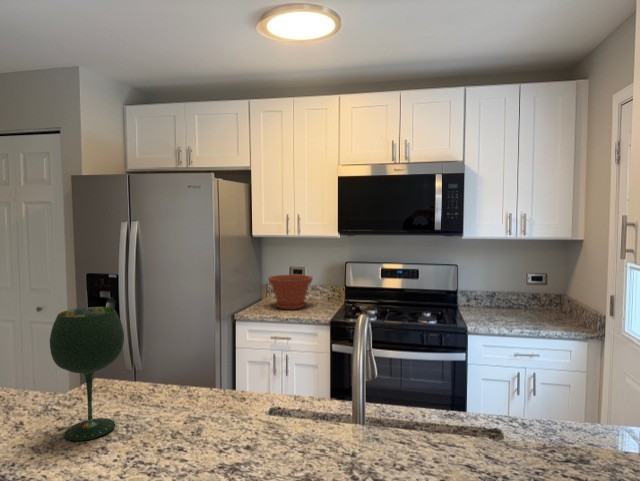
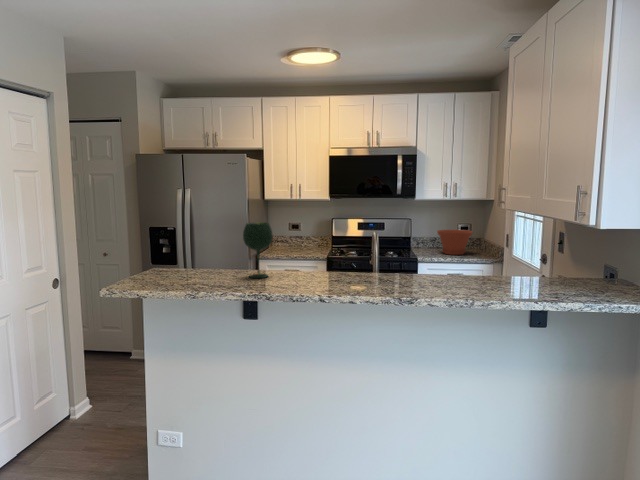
plant pot: present [268,275,312,310] -> present [437,230,472,255]

